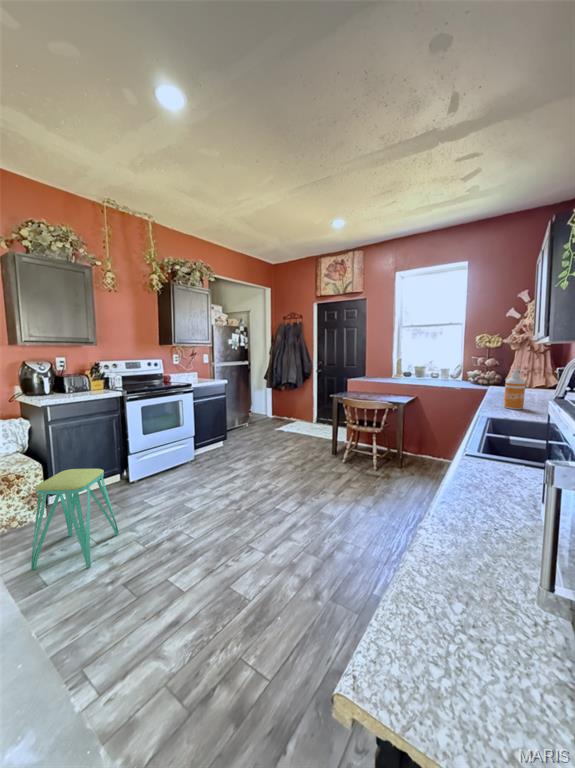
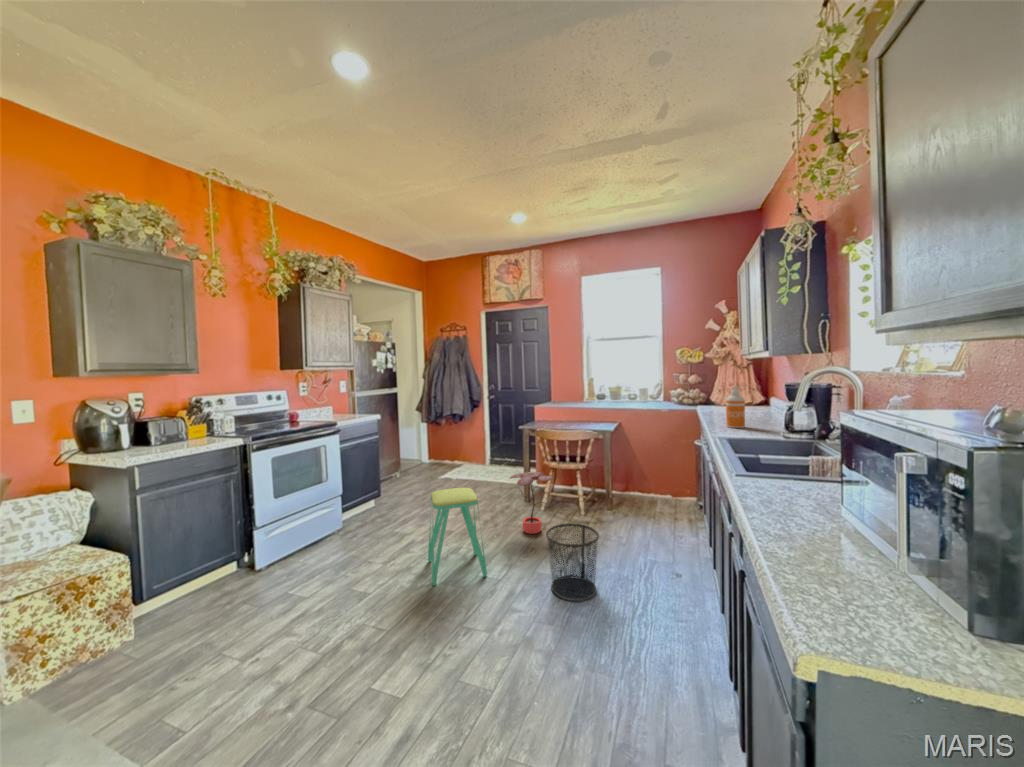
potted plant: none [313,432,347,480] -> present [510,472,553,534]
stool: present [31,469,119,570] -> present [428,487,487,585]
trash can: none [324,477,369,541] -> present [546,523,599,601]

